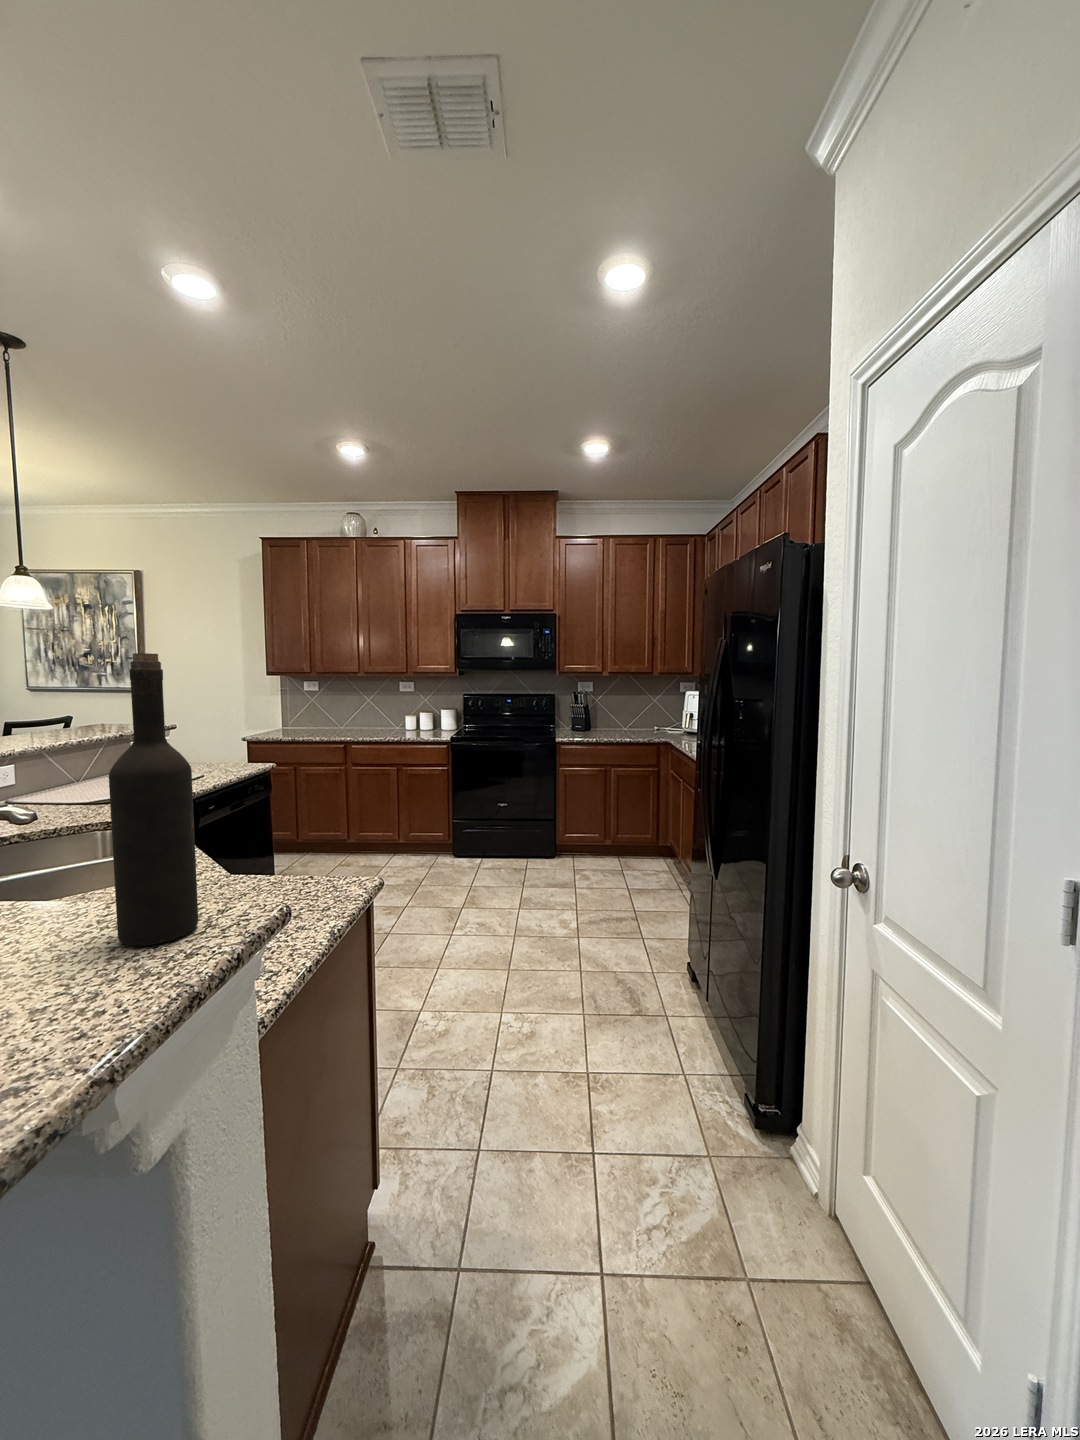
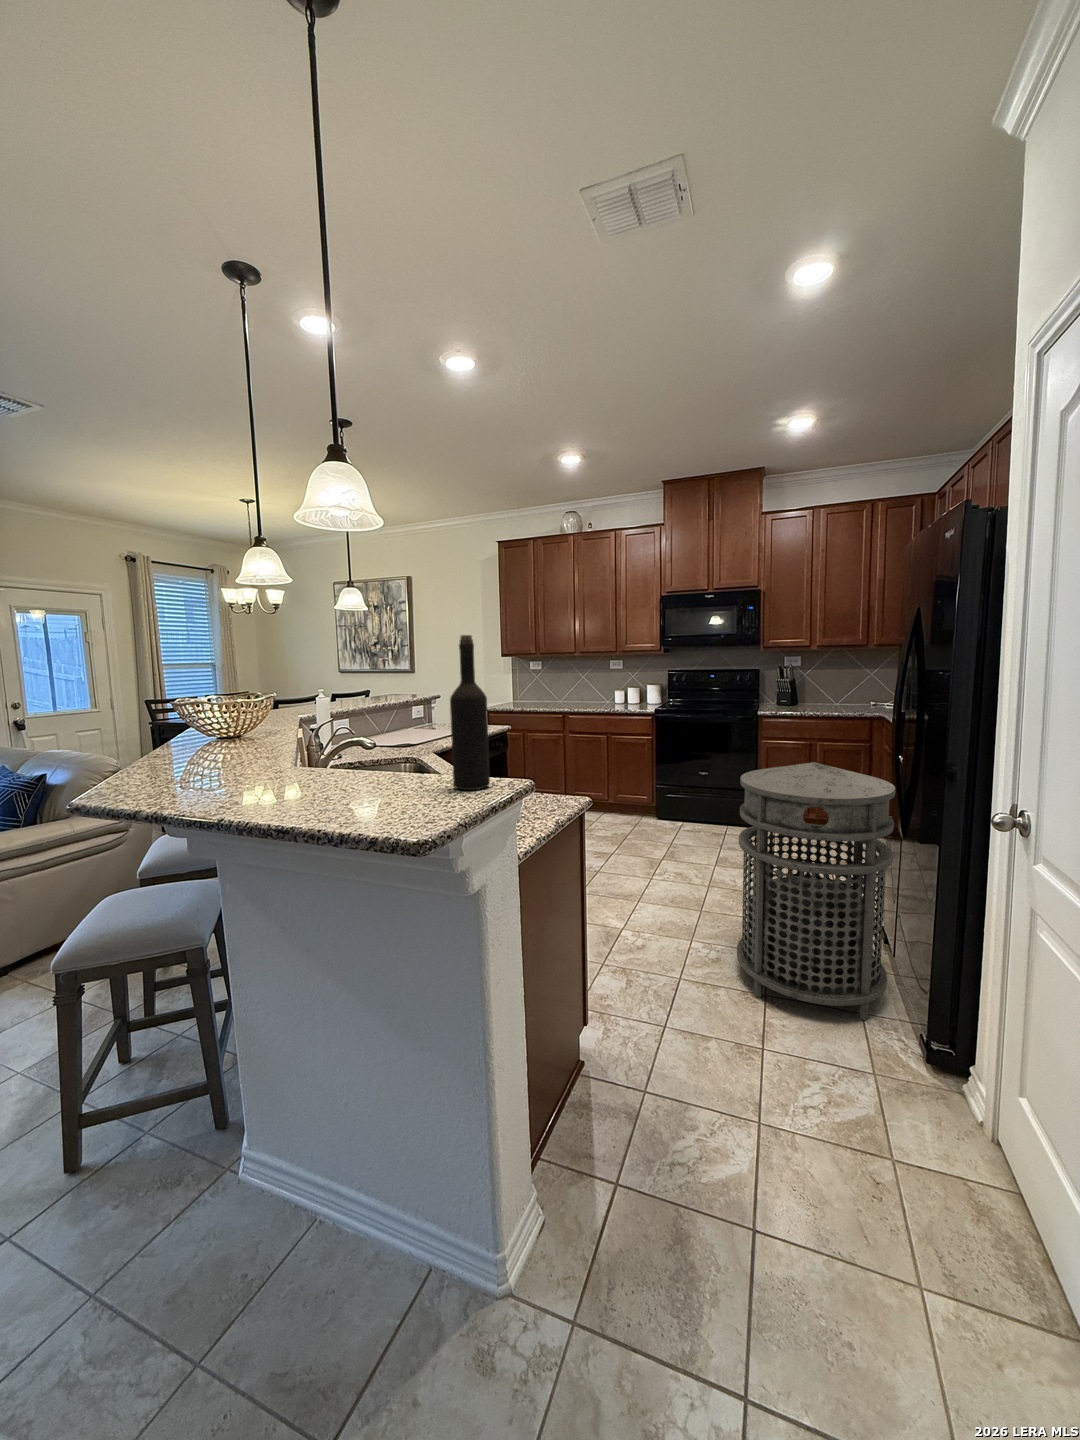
trash can: none [555,803,712,1084] -> present [737,762,895,1020]

